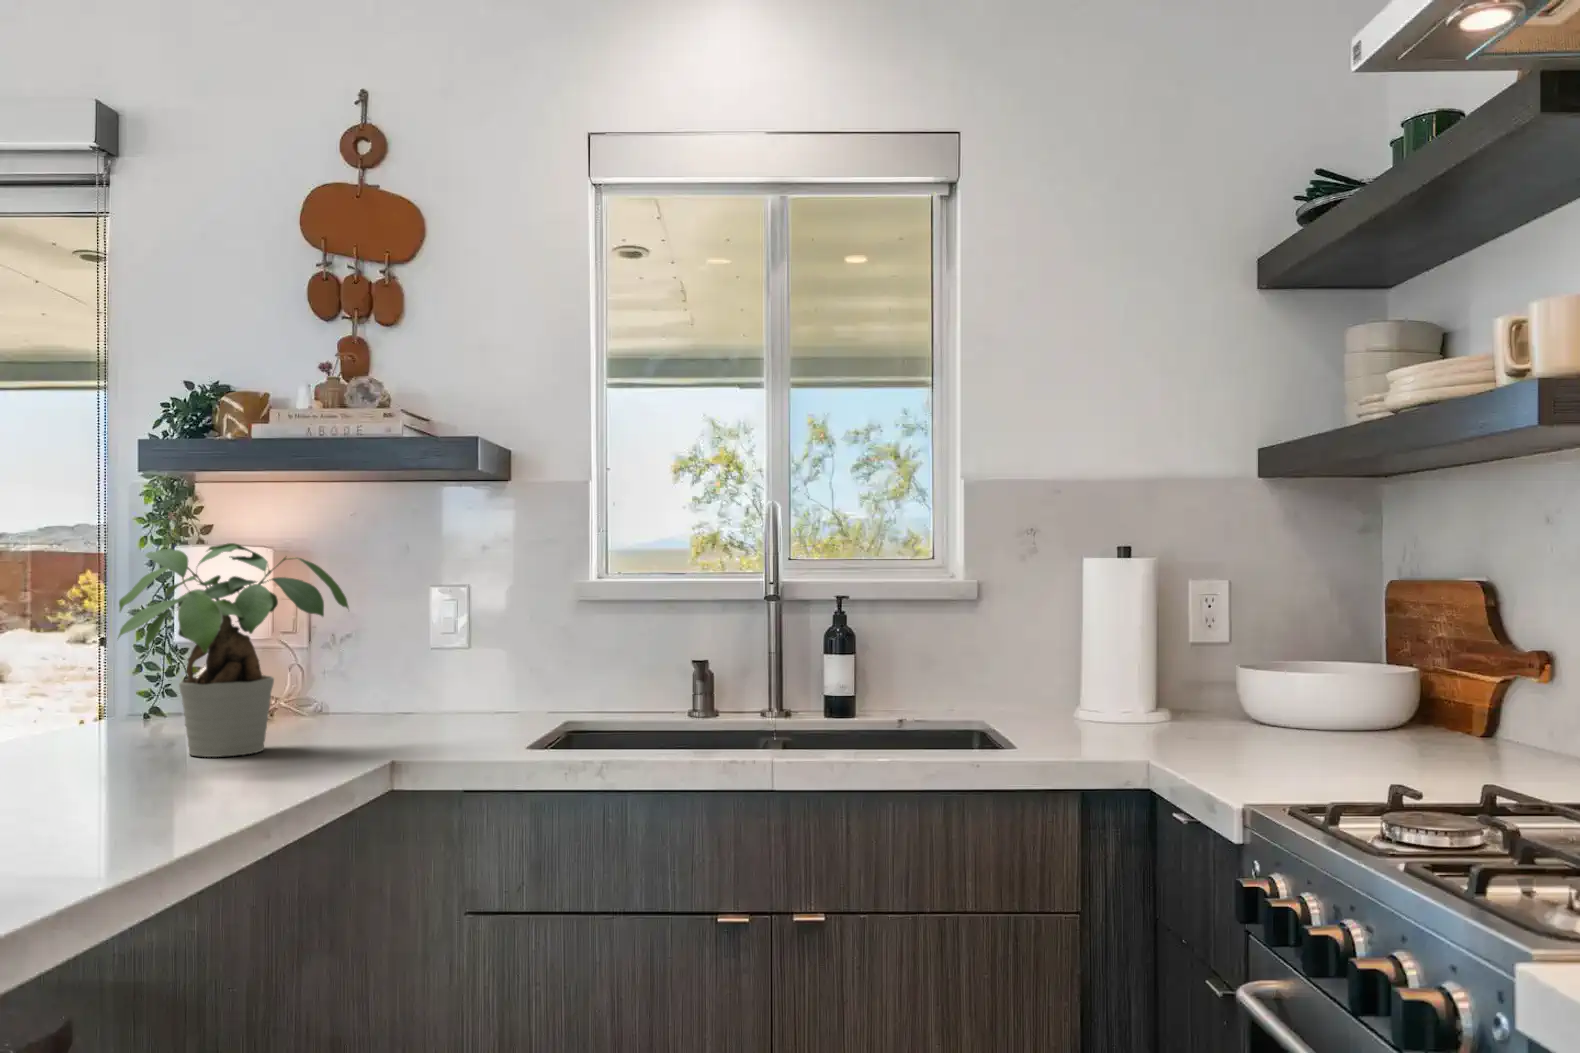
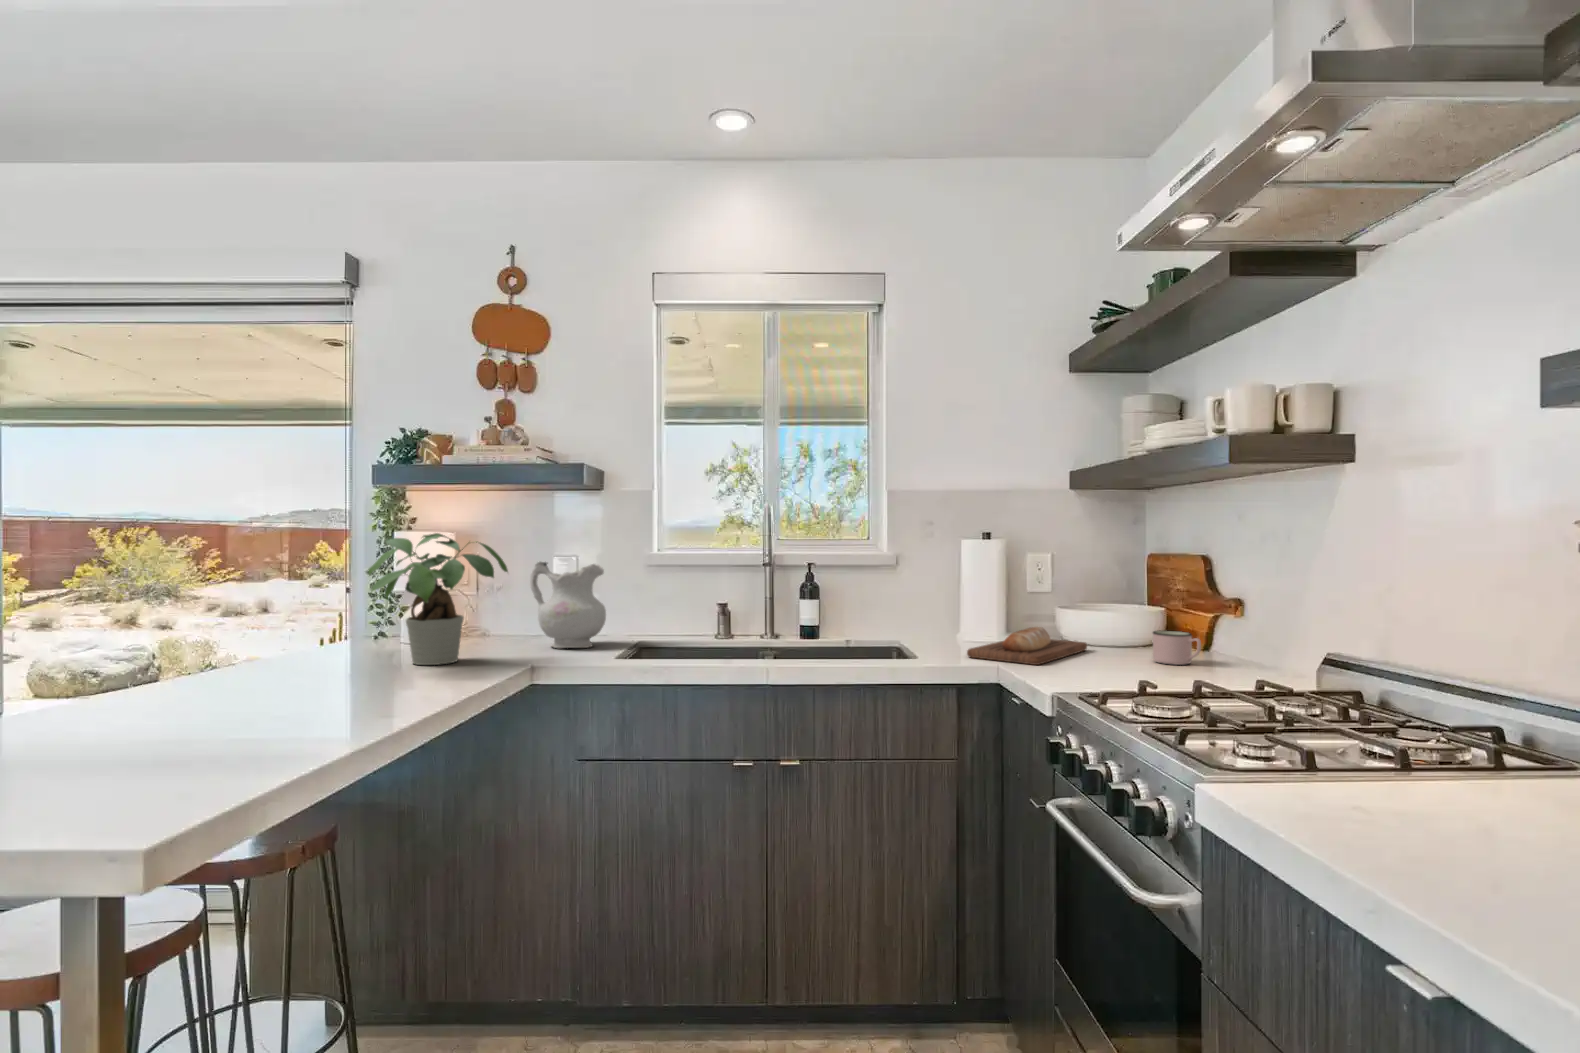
ceramic pitcher: none [387,592,508,732] -> present [530,562,606,648]
bread loaf: none [1092,698,1289,759] -> present [967,627,1087,665]
mug: none [1400,703,1484,759] -> present [1153,630,1201,665]

